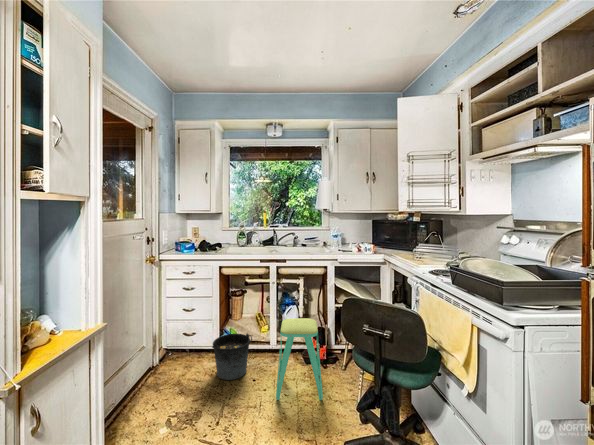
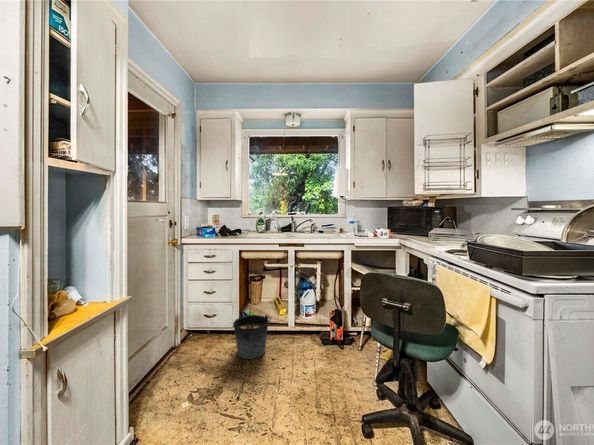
stool: present [276,318,323,400] -> none [295,300,342,380]

